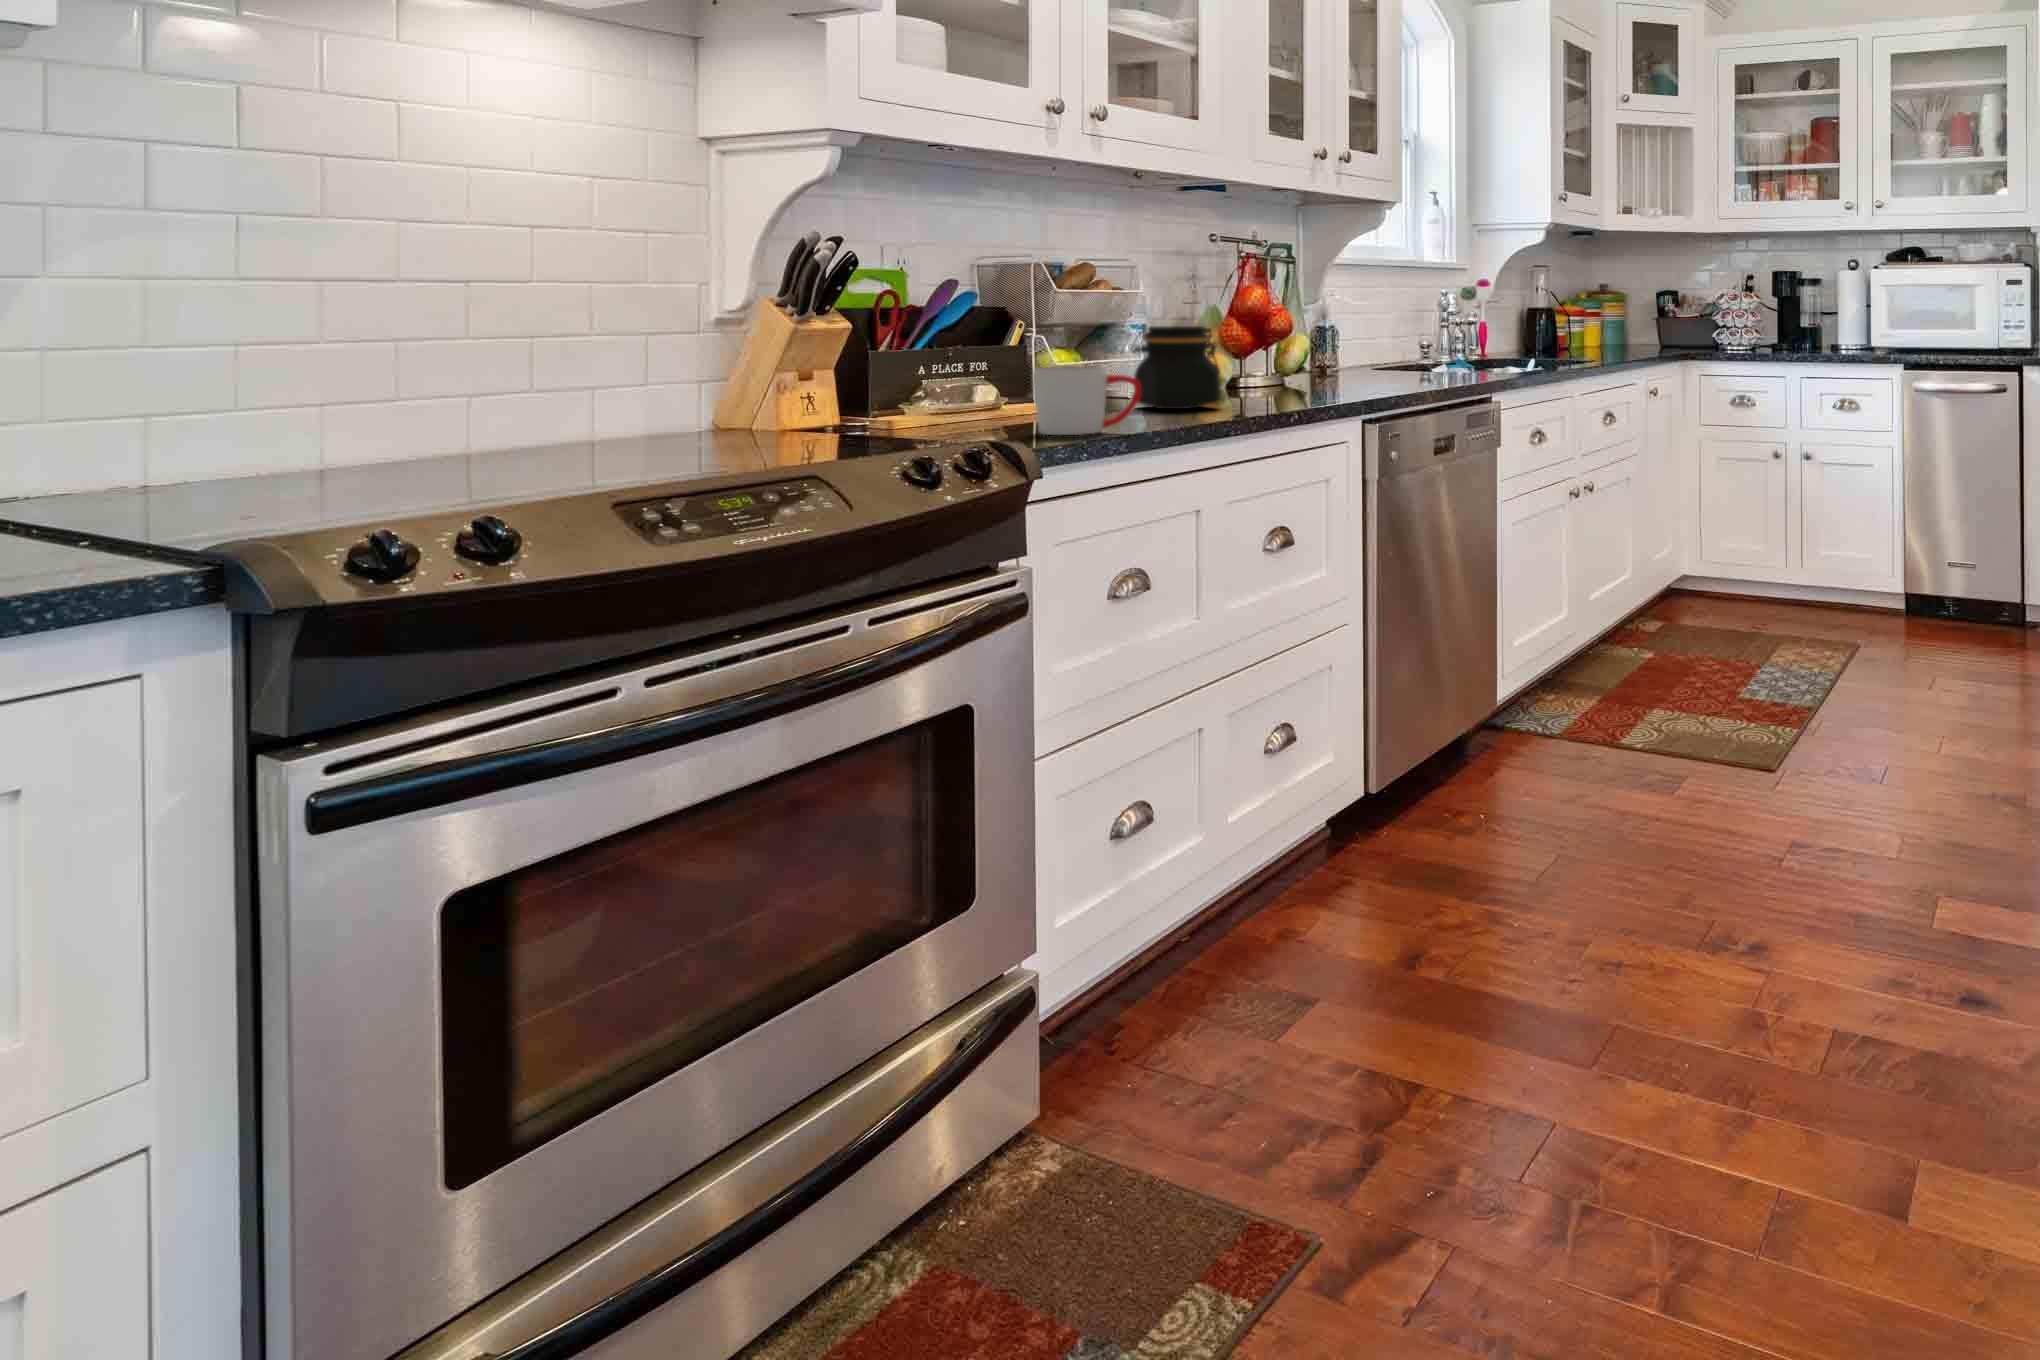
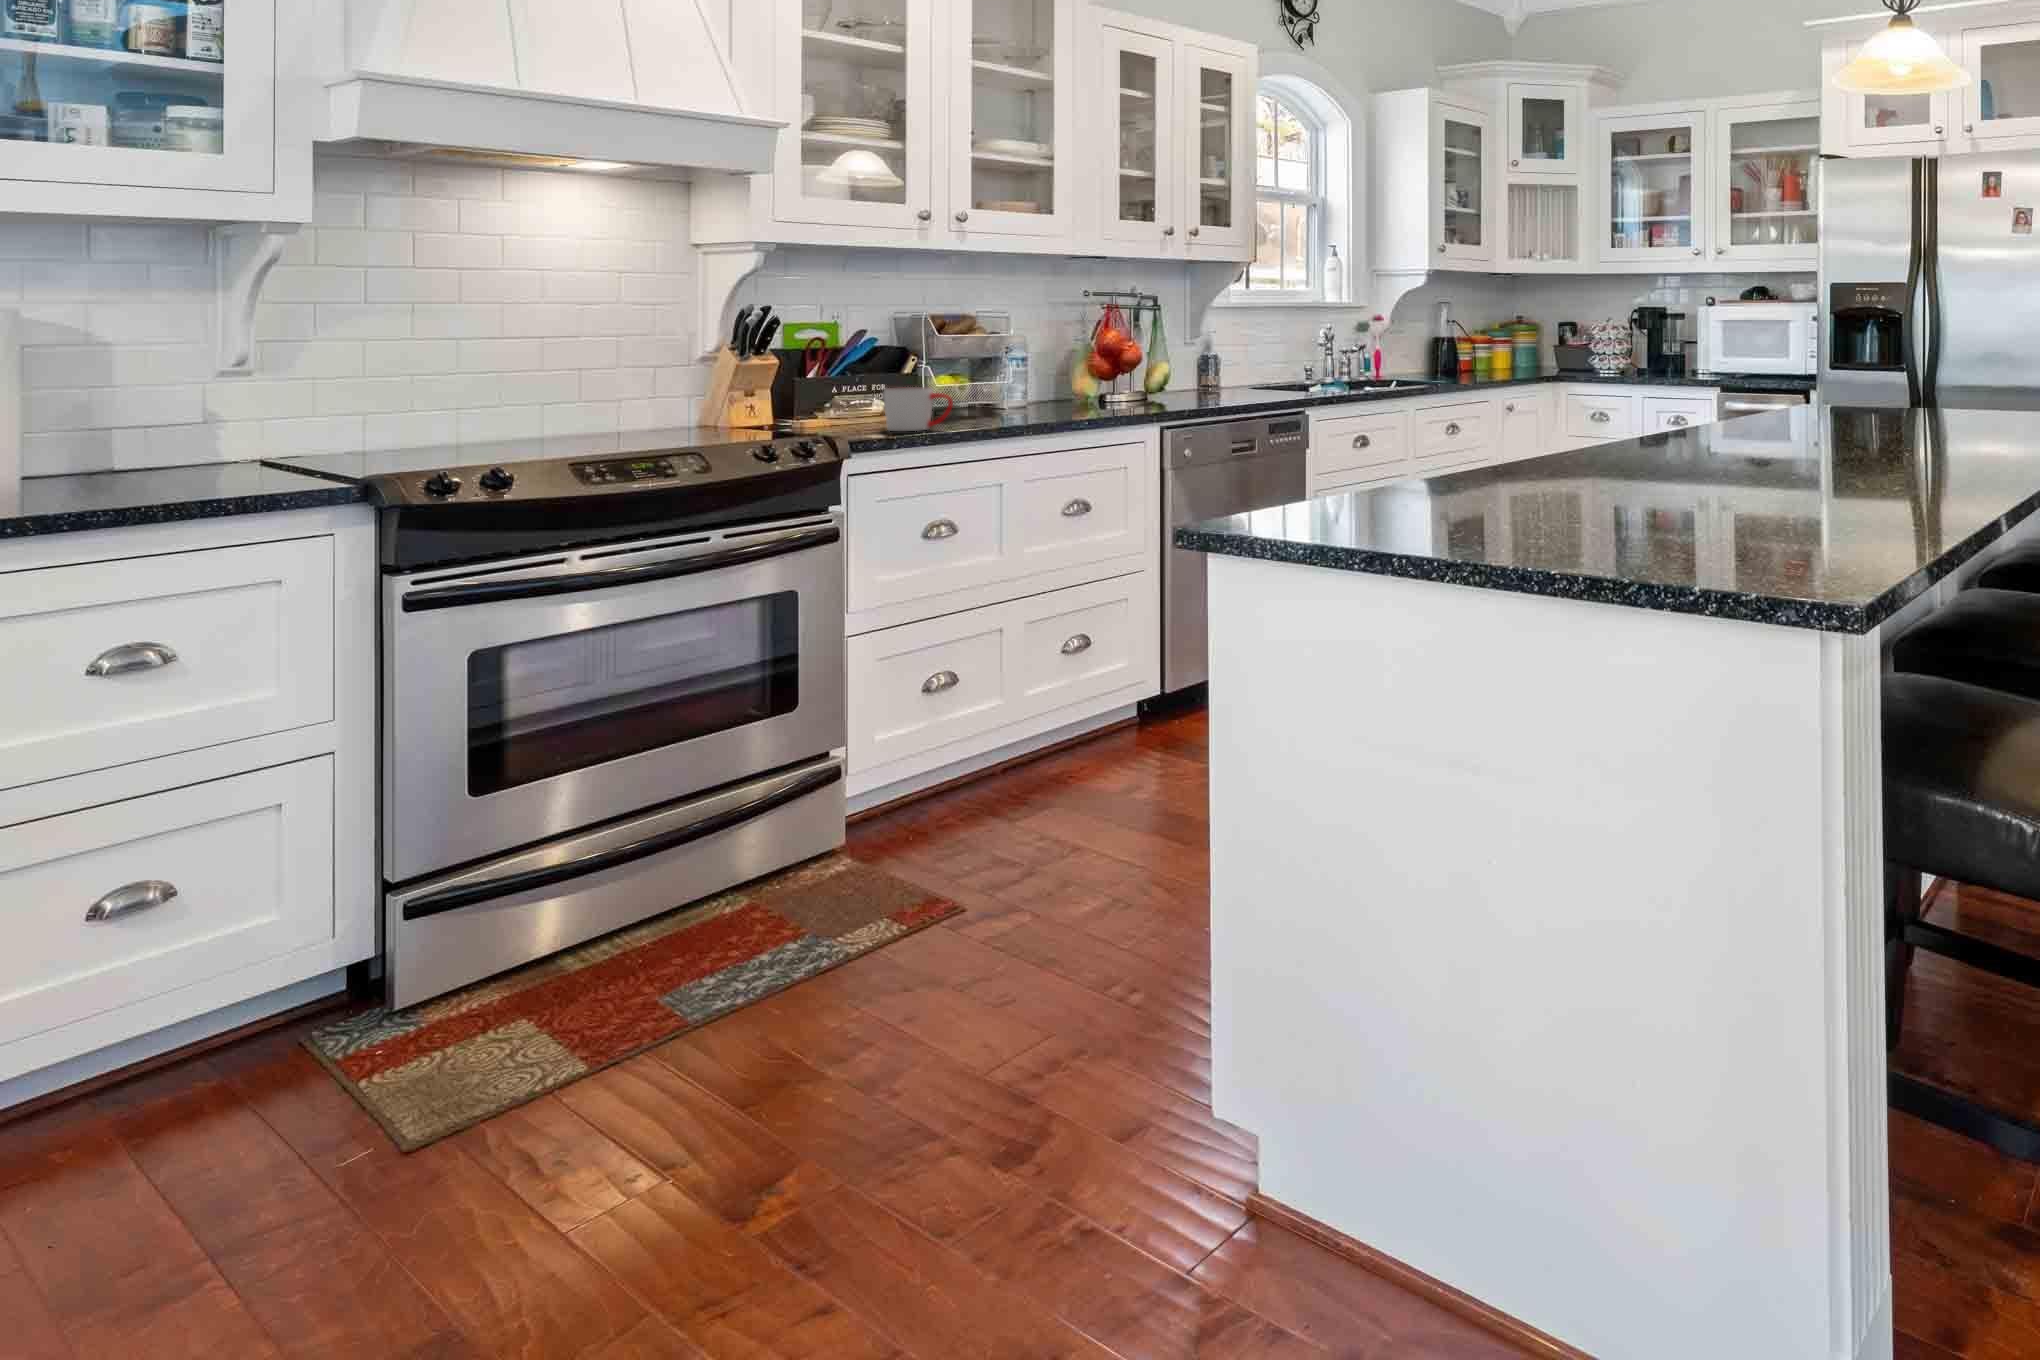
jar: present [1132,326,1220,409] -> none [985,359,1051,416]

